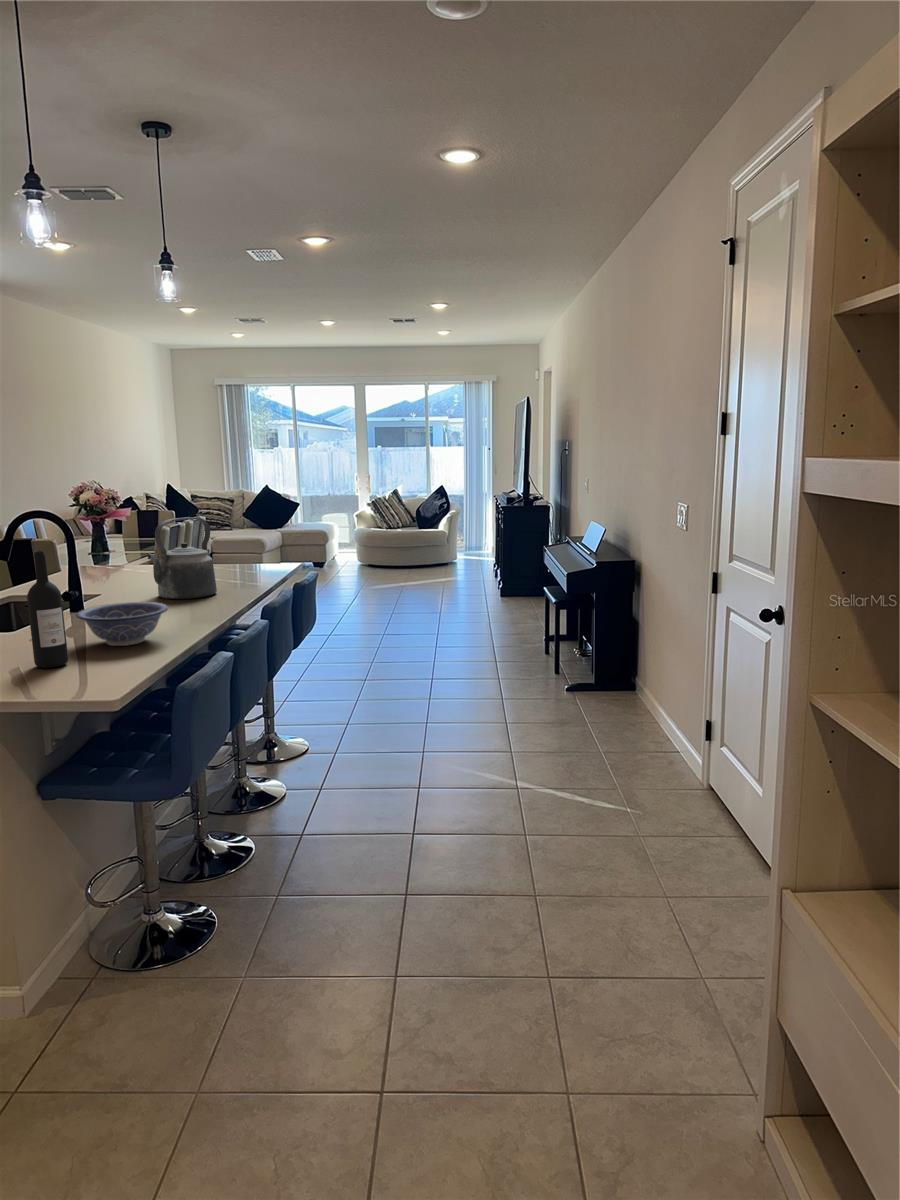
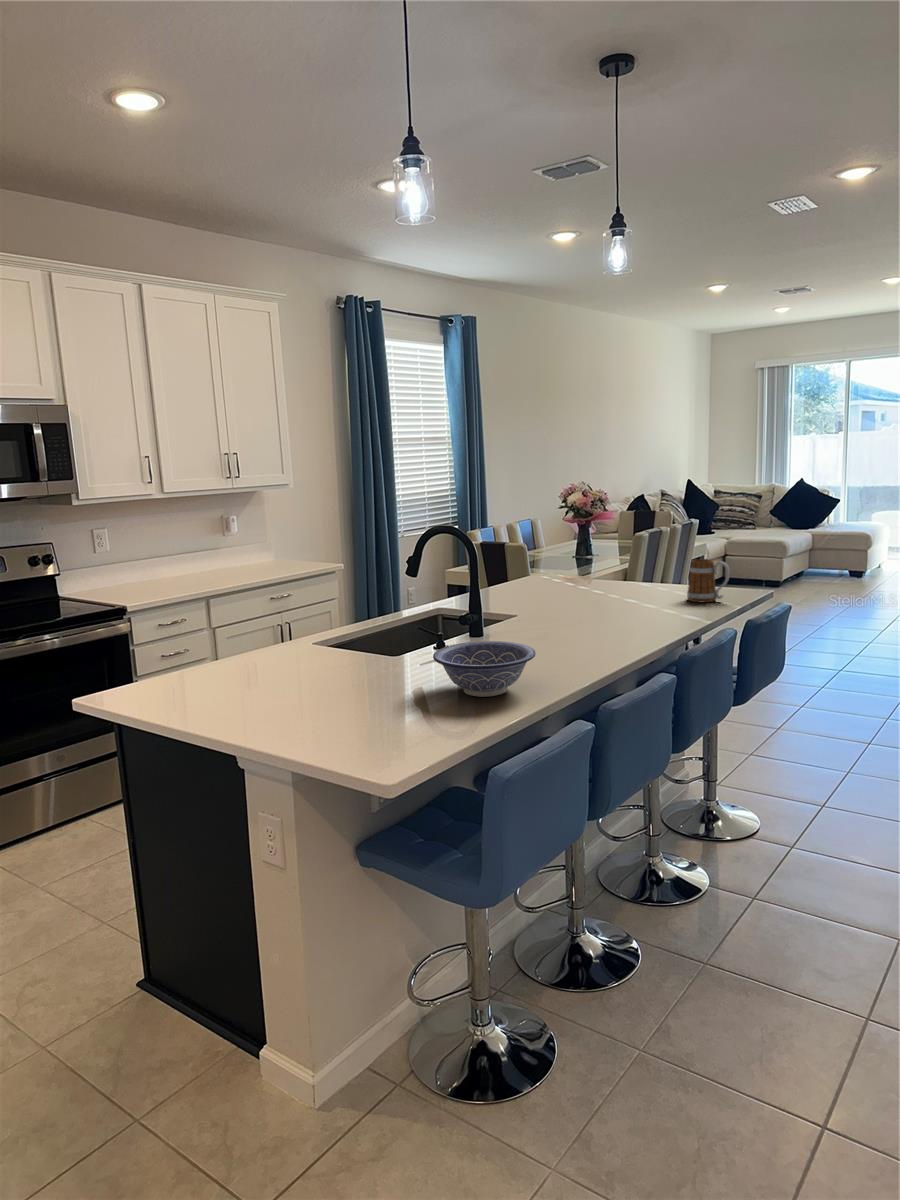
kettle: present [148,517,217,599] -> none [561,534,643,633]
mug: none [235,539,268,574] -> present [687,559,730,602]
wine bottle: present [27,551,68,668] -> none [364,582,404,717]

